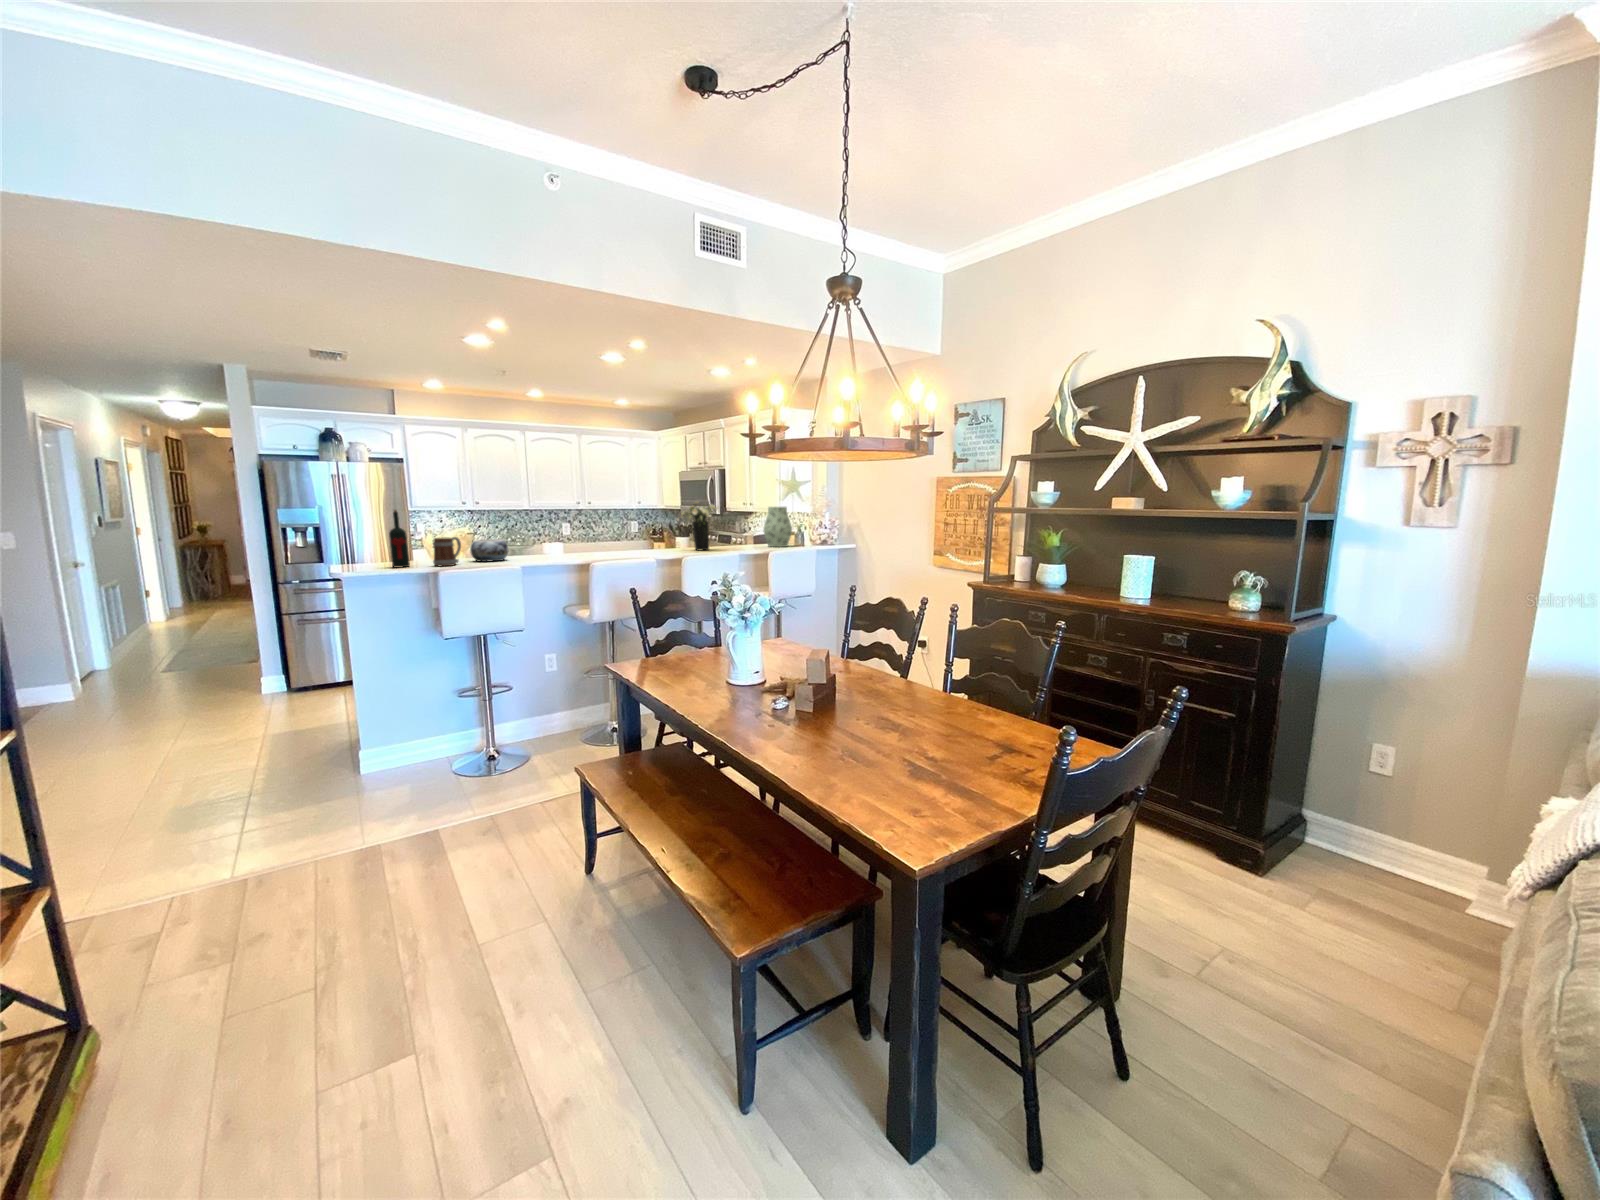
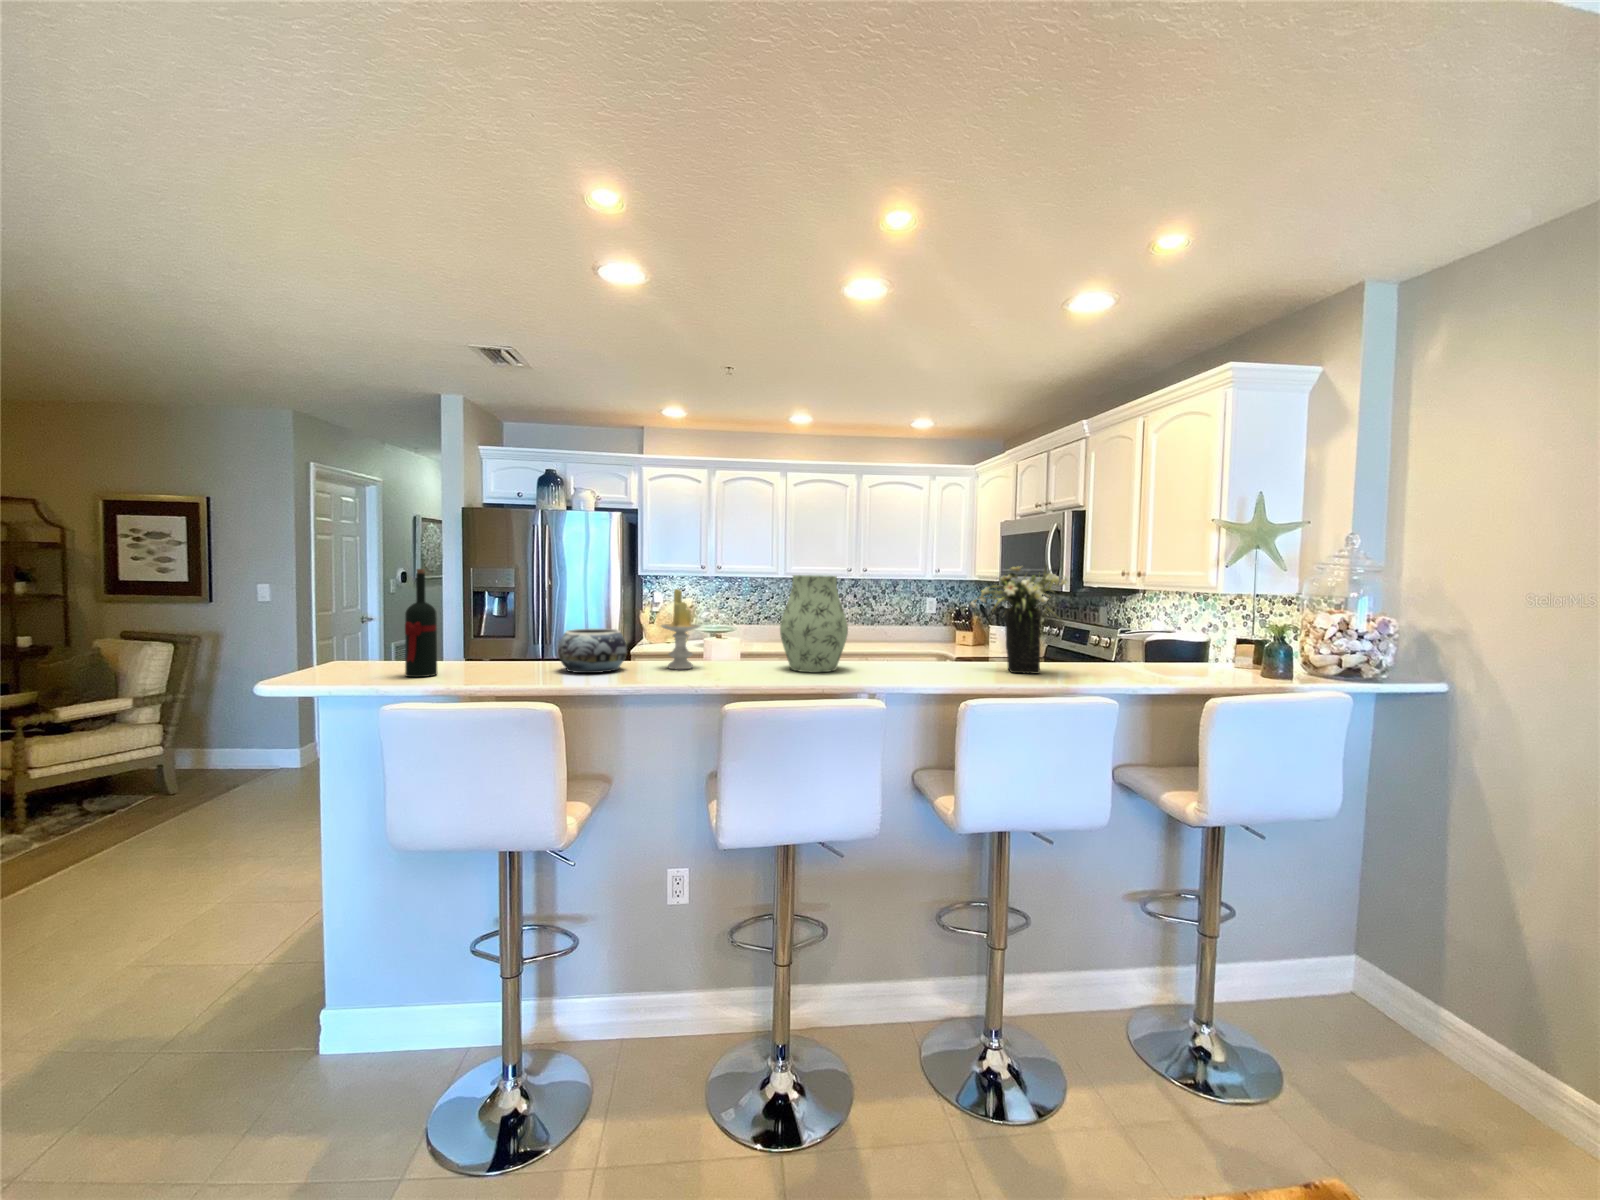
vase: present [764,507,792,547] -> present [780,575,848,672]
candle: none [523,517,545,558] -> present [661,589,700,669]
mug: present [433,537,461,566] -> none [465,624,526,682]

